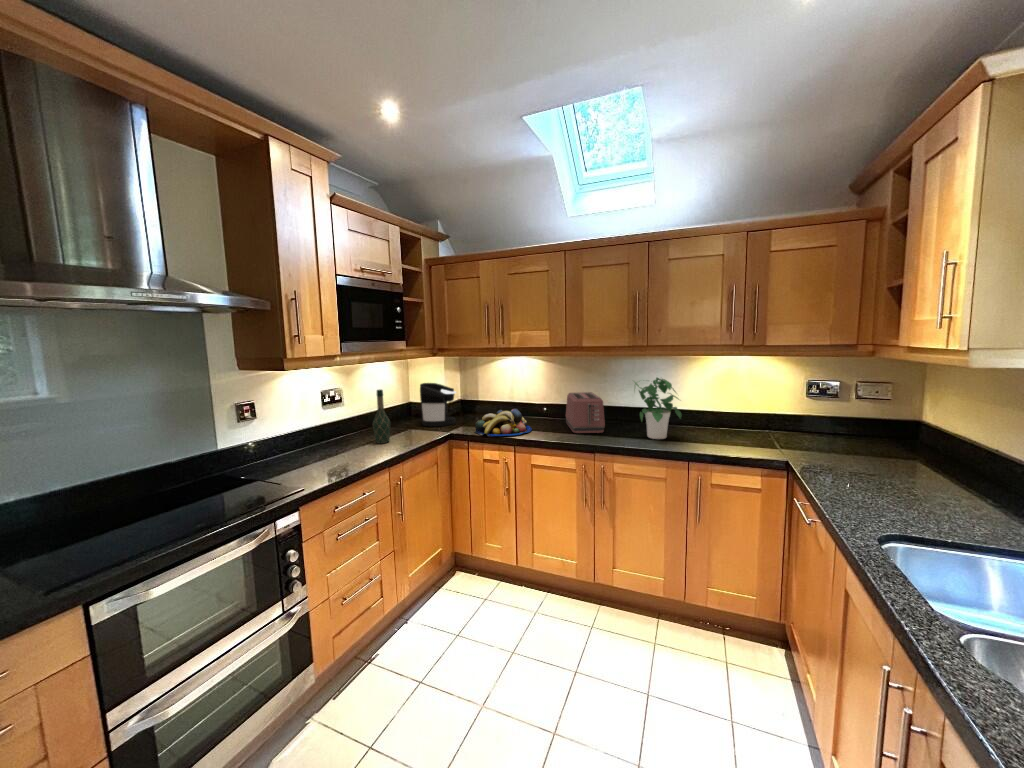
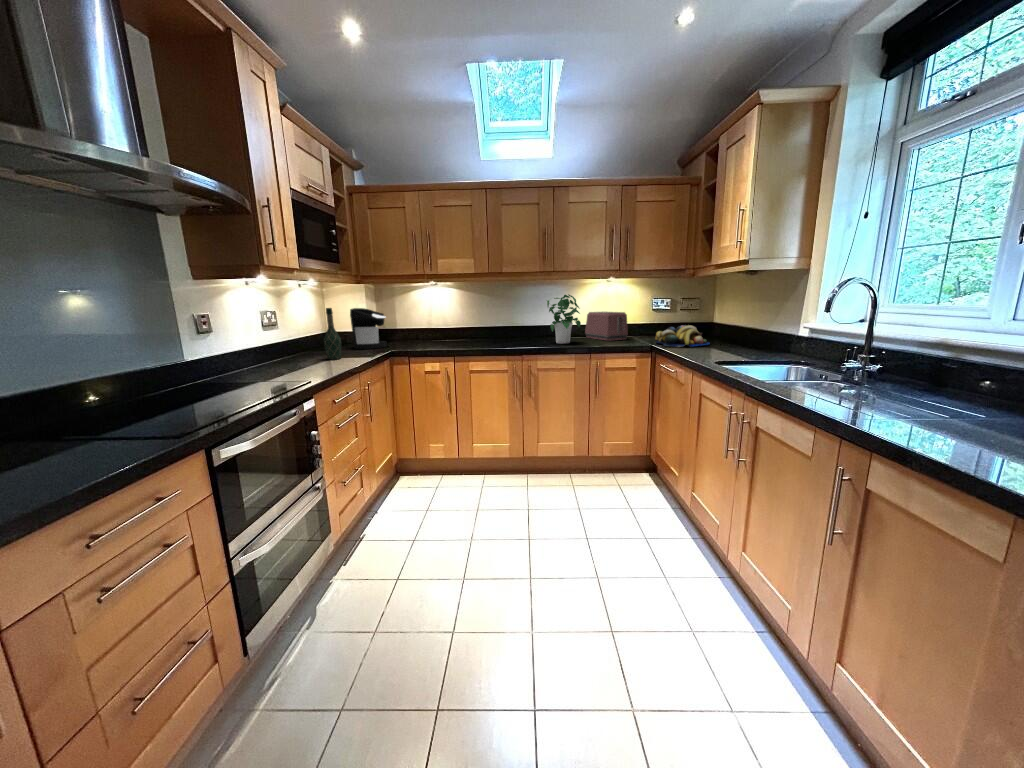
toaster: present [566,392,605,433] -> present [585,312,628,341]
fruit bowl: present [475,409,532,436] -> present [655,325,710,347]

